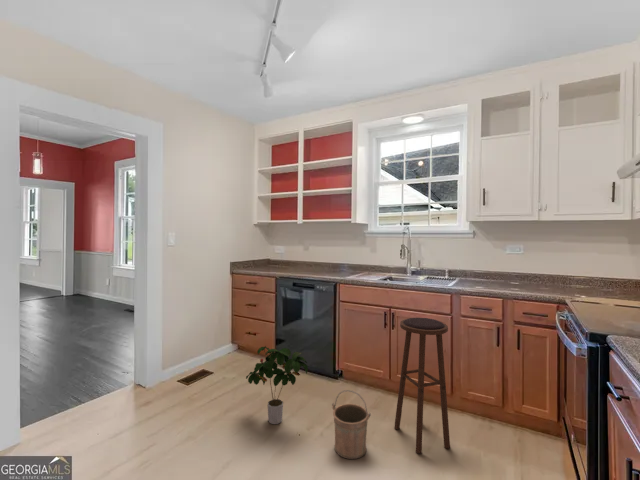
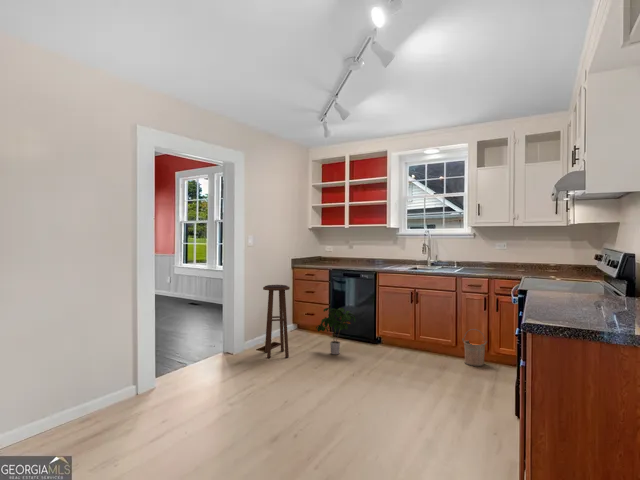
stool: present [394,318,450,454] -> present [263,285,290,358]
bucket: present [332,391,371,459] -> present [462,339,487,366]

